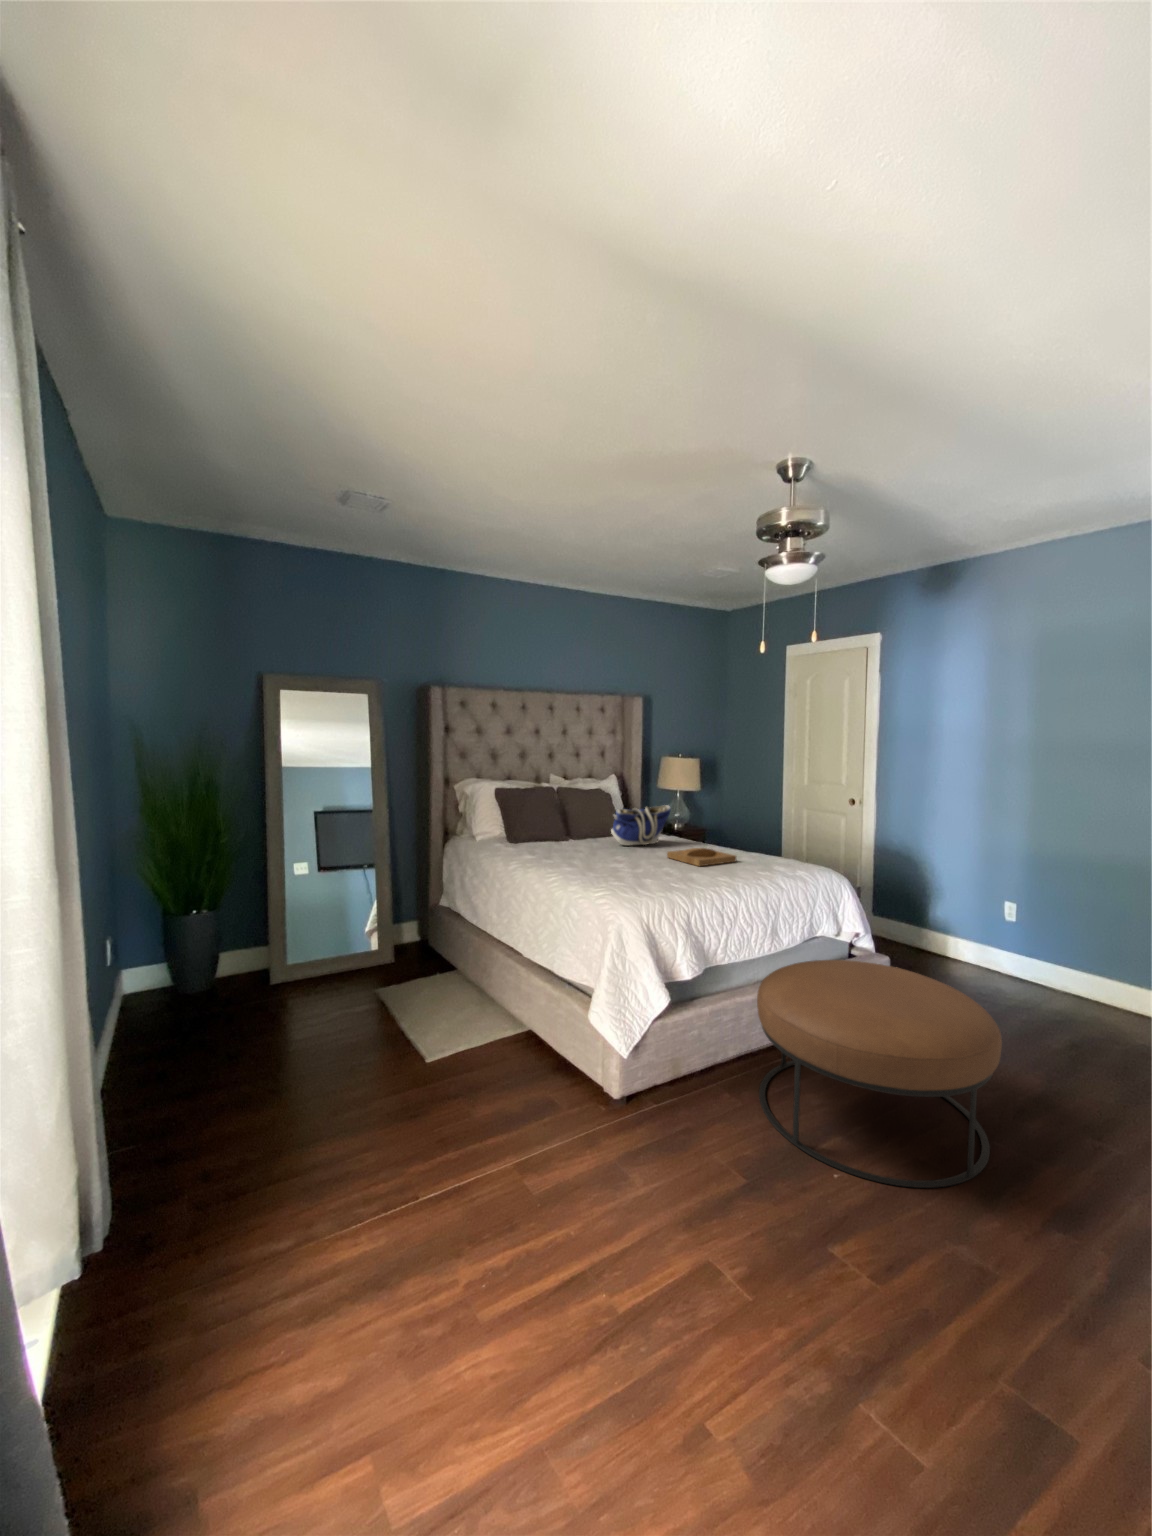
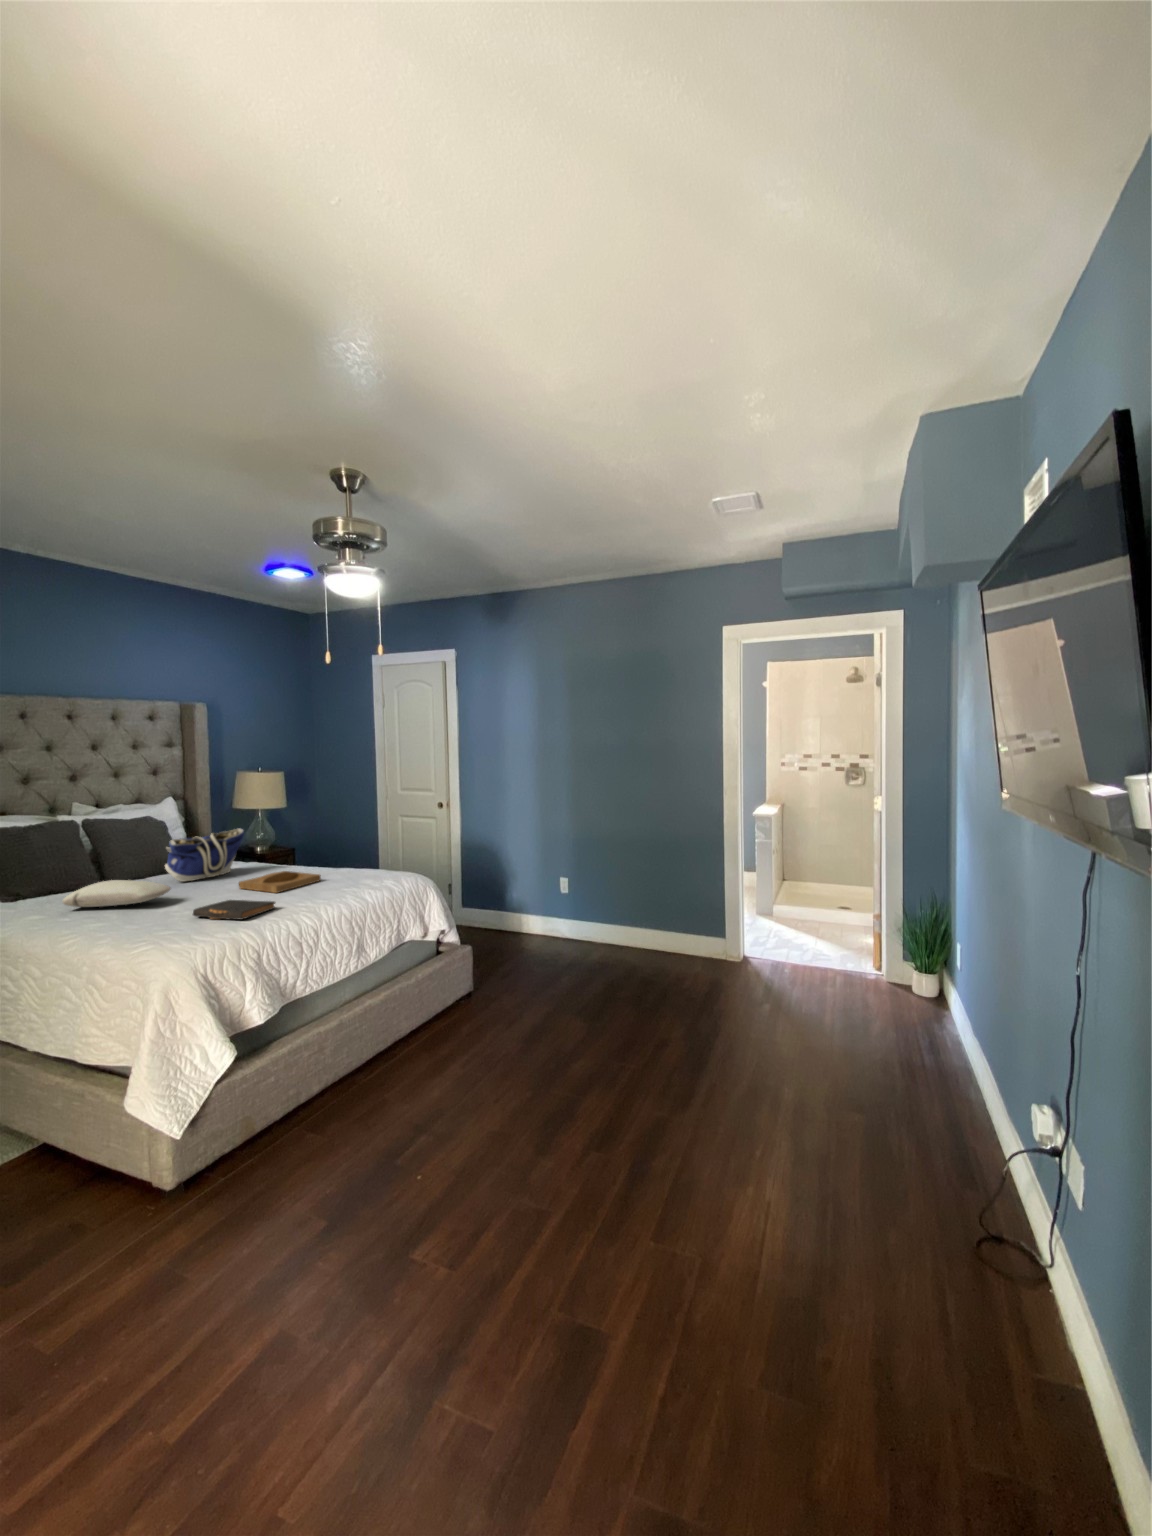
pillow: none [547,836,618,857] -> present [63,880,171,907]
book: none [636,866,701,884] -> present [193,900,275,919]
ottoman: present [757,960,1002,1188] -> none [341,956,551,1167]

